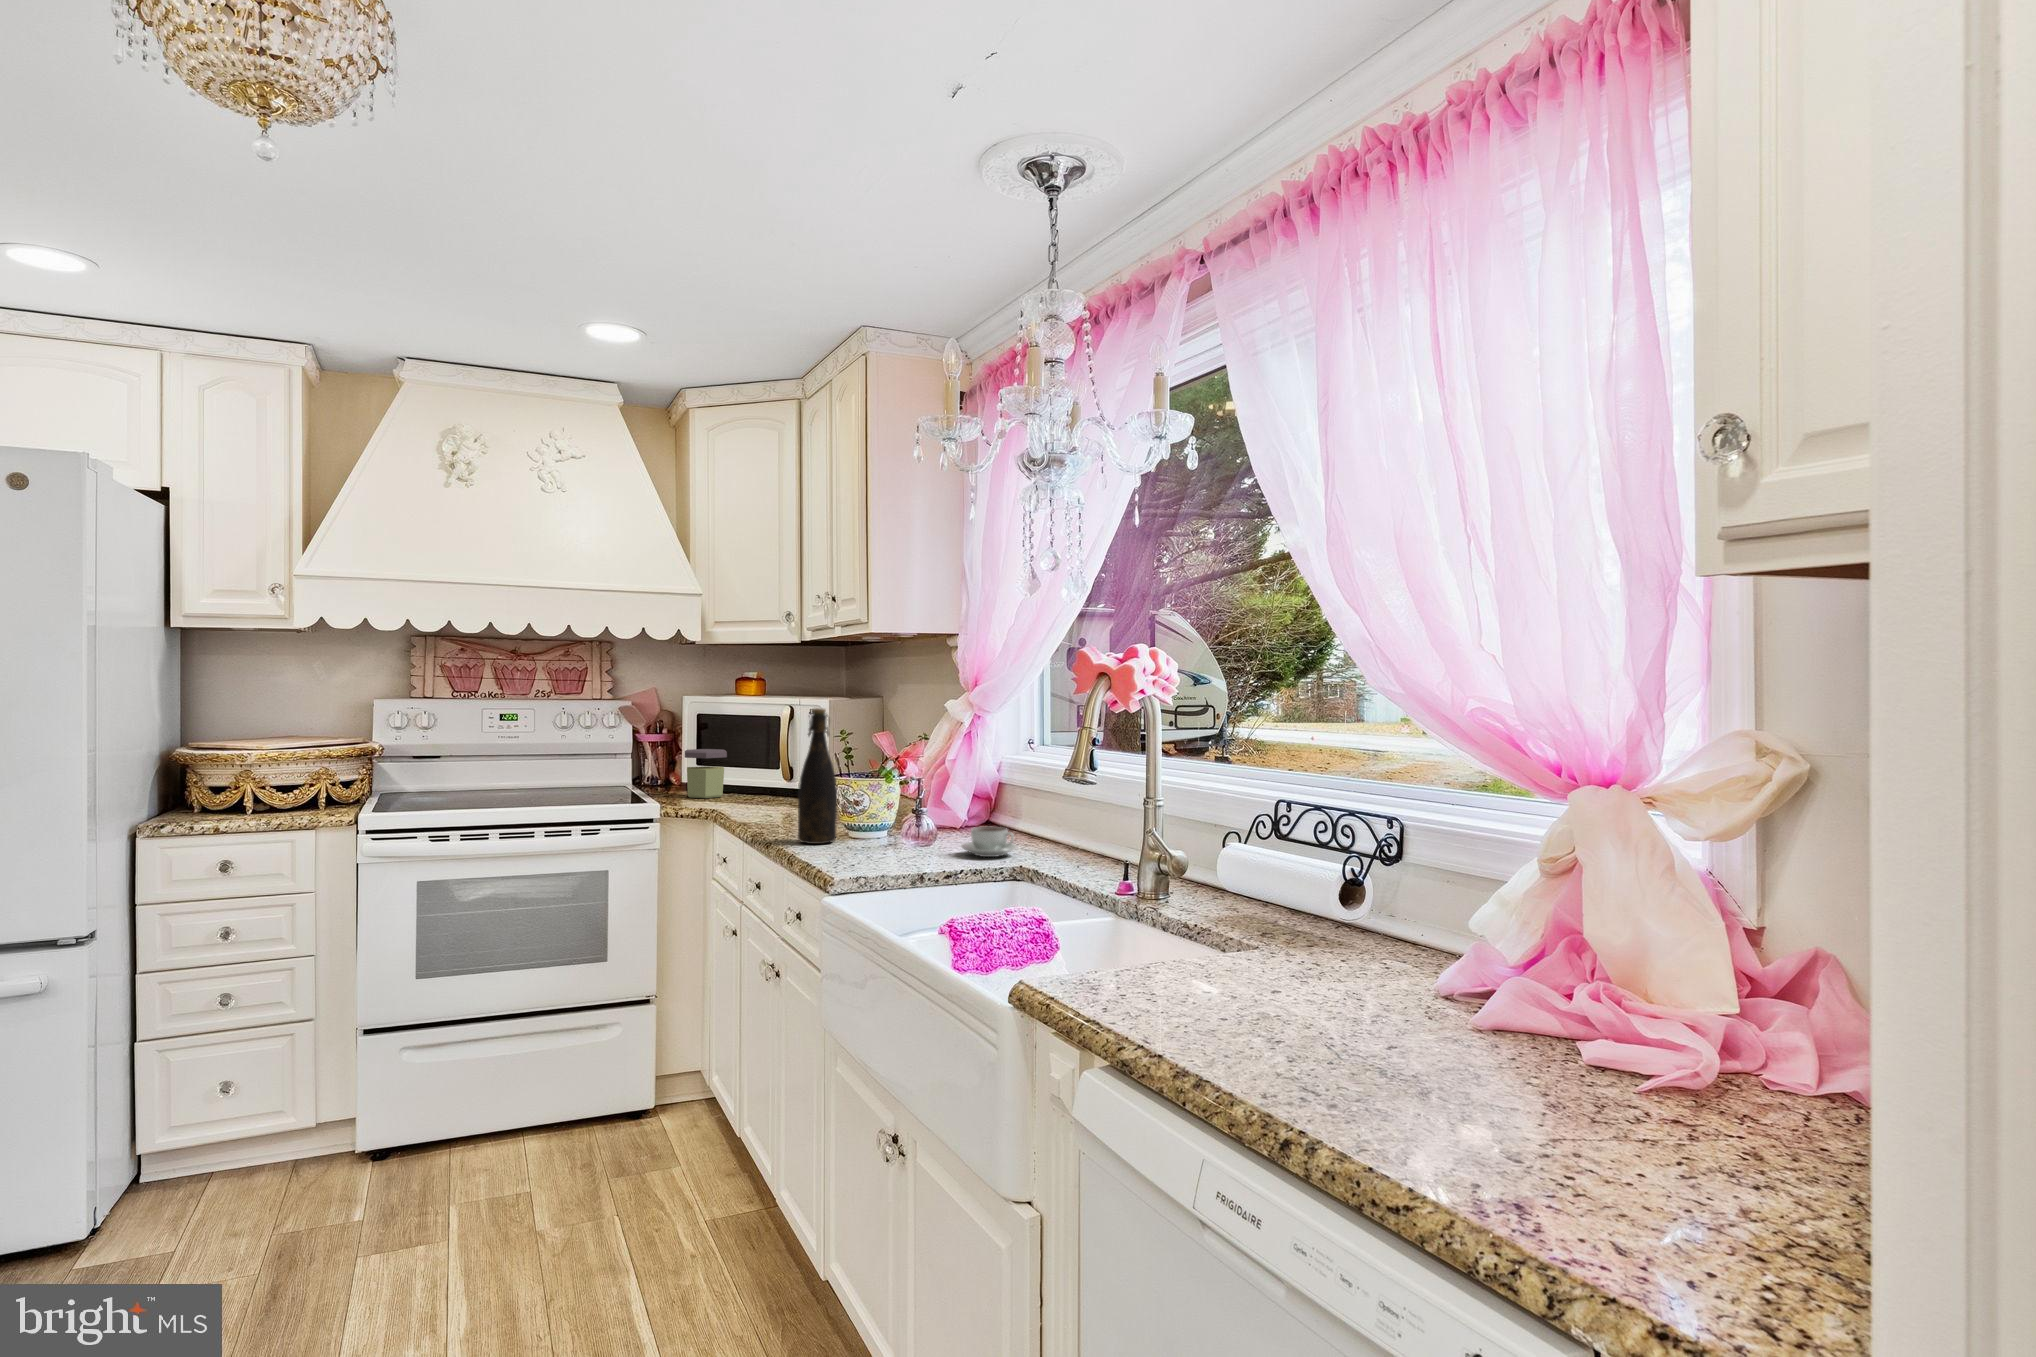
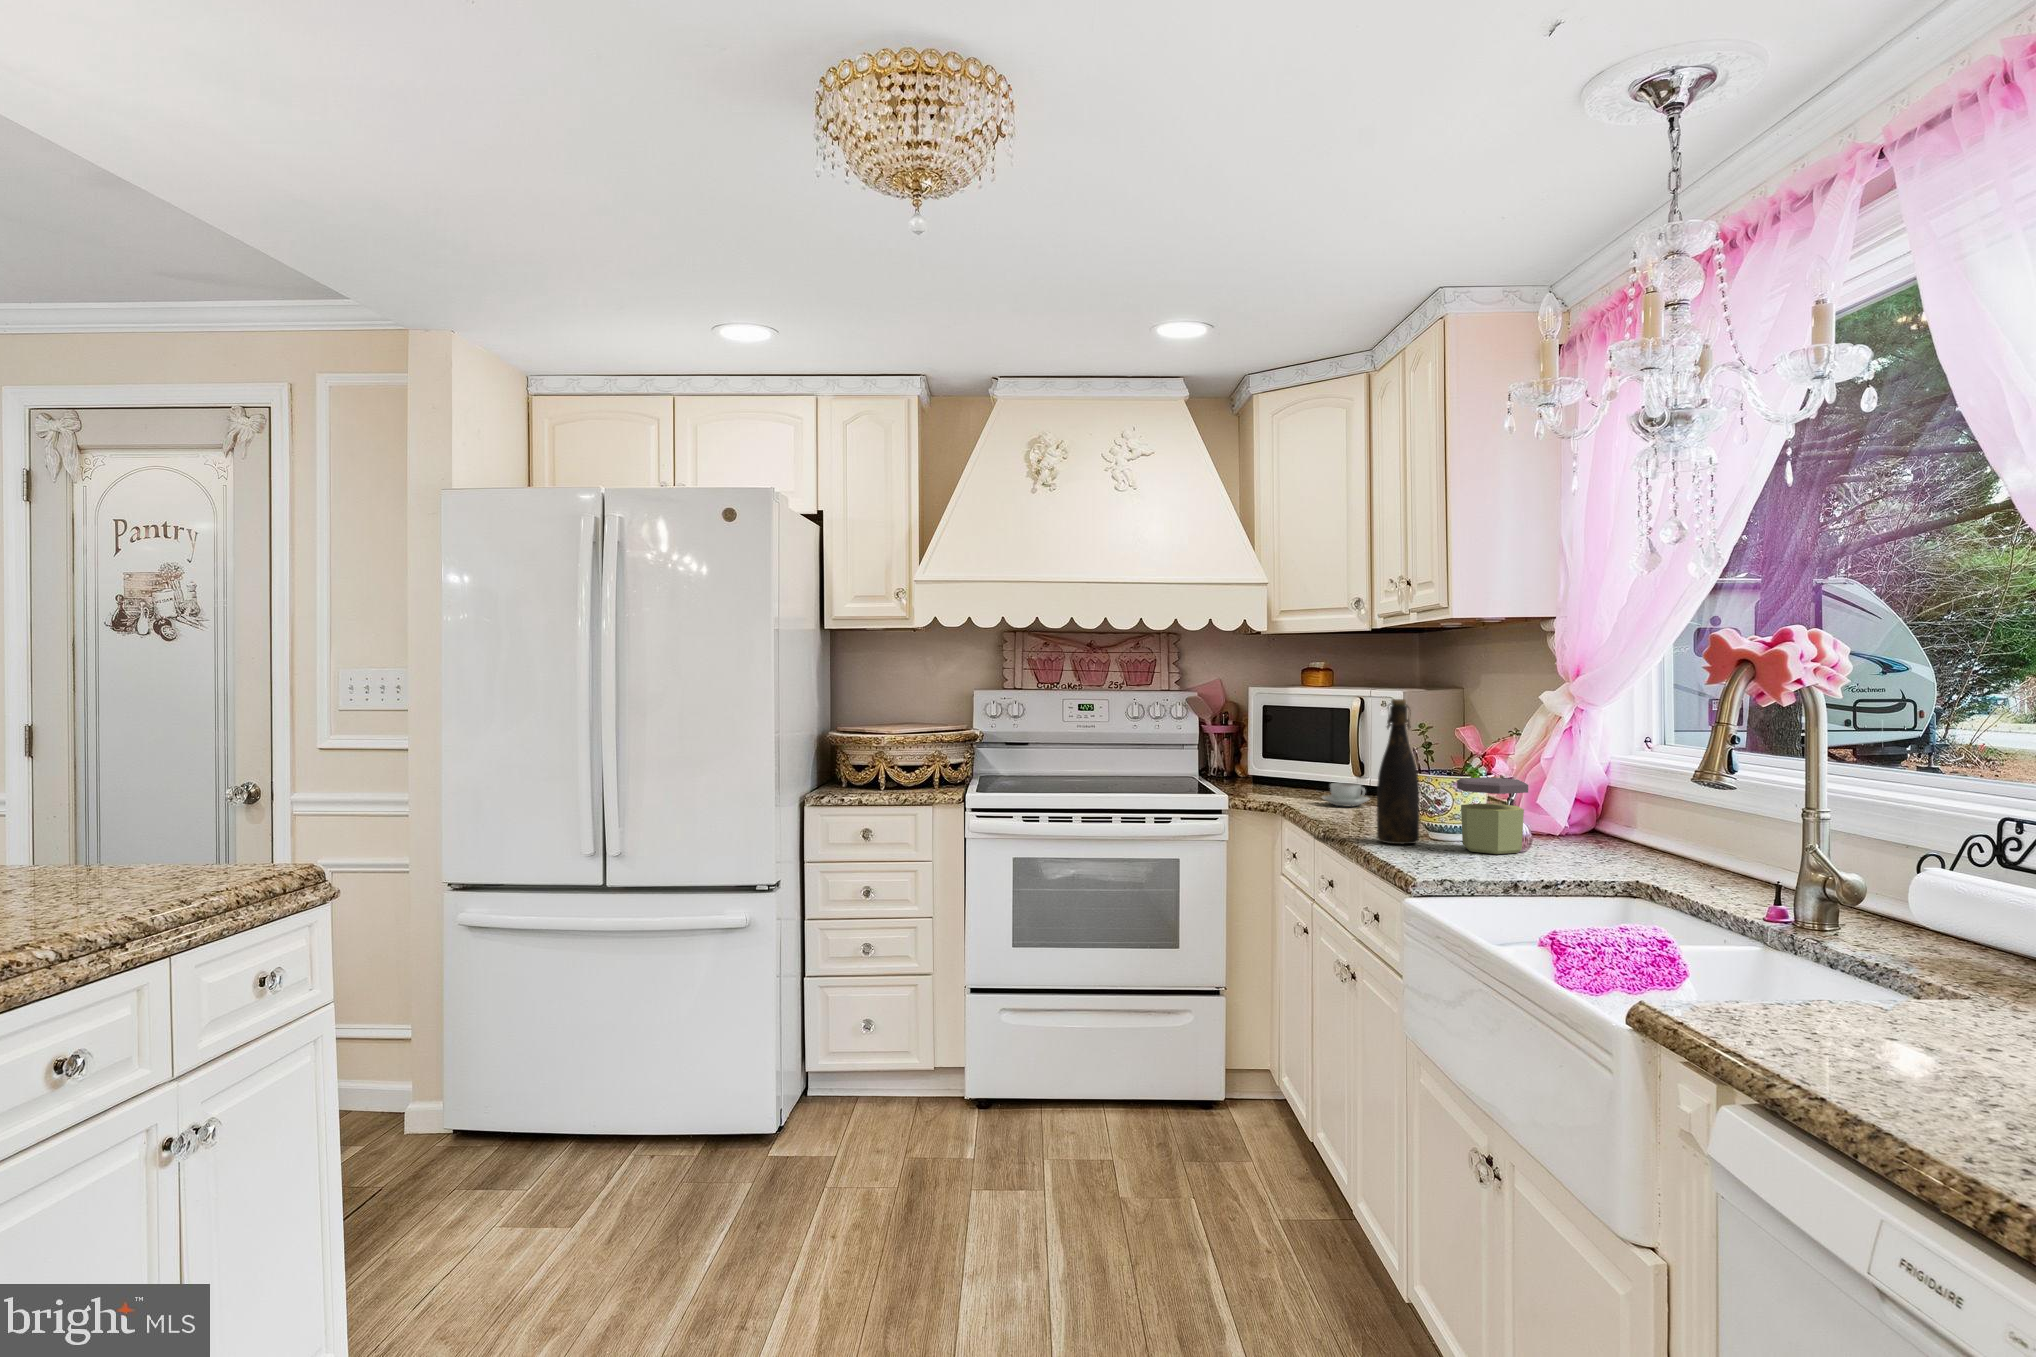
jar: present [685,749,727,798] -> present [1457,777,1528,854]
coffee cup: present [961,827,1017,857] -> present [1323,783,1369,806]

